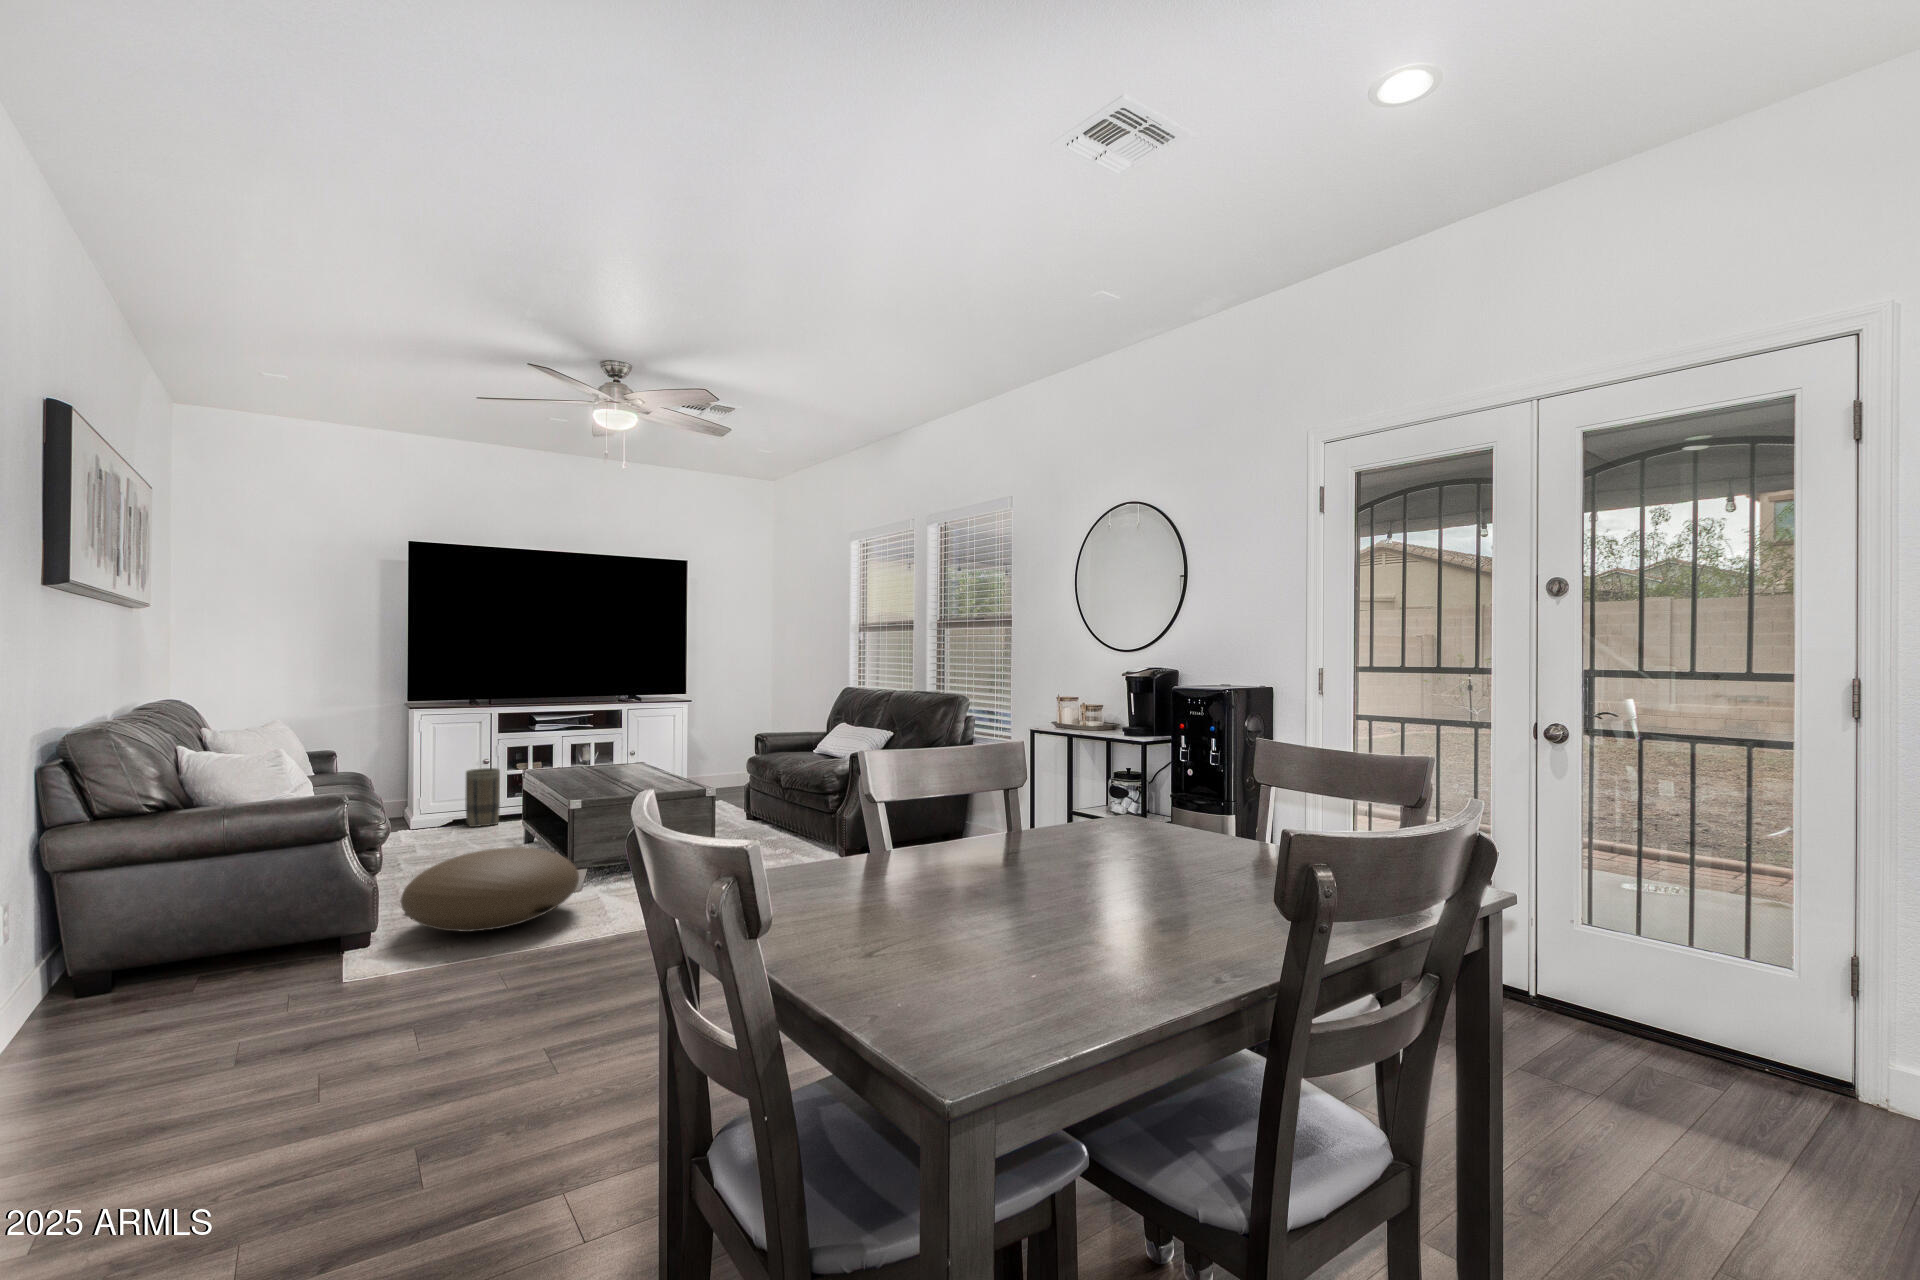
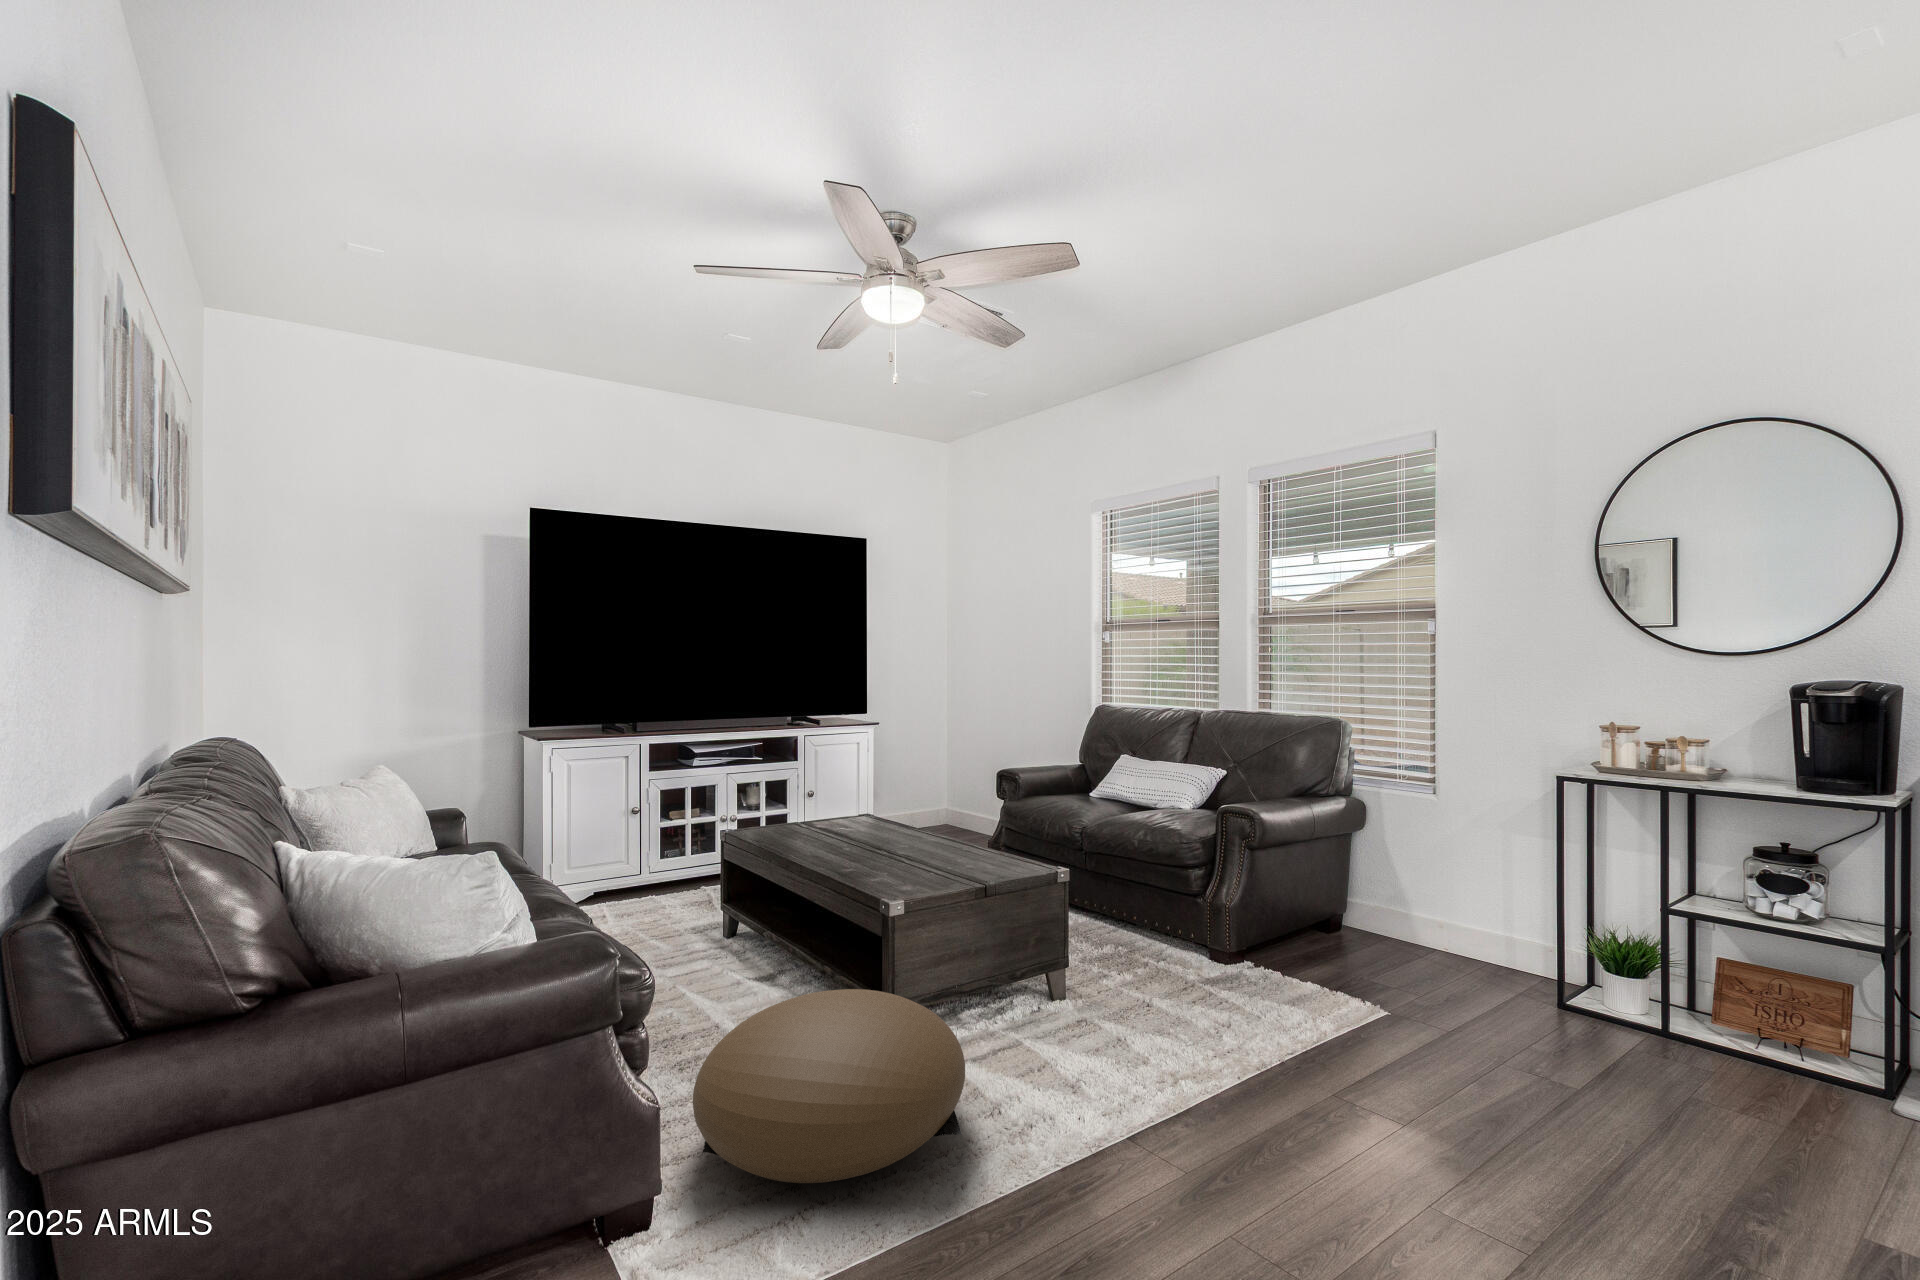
basket: present [465,768,500,827] -> none [616,819,661,903]

